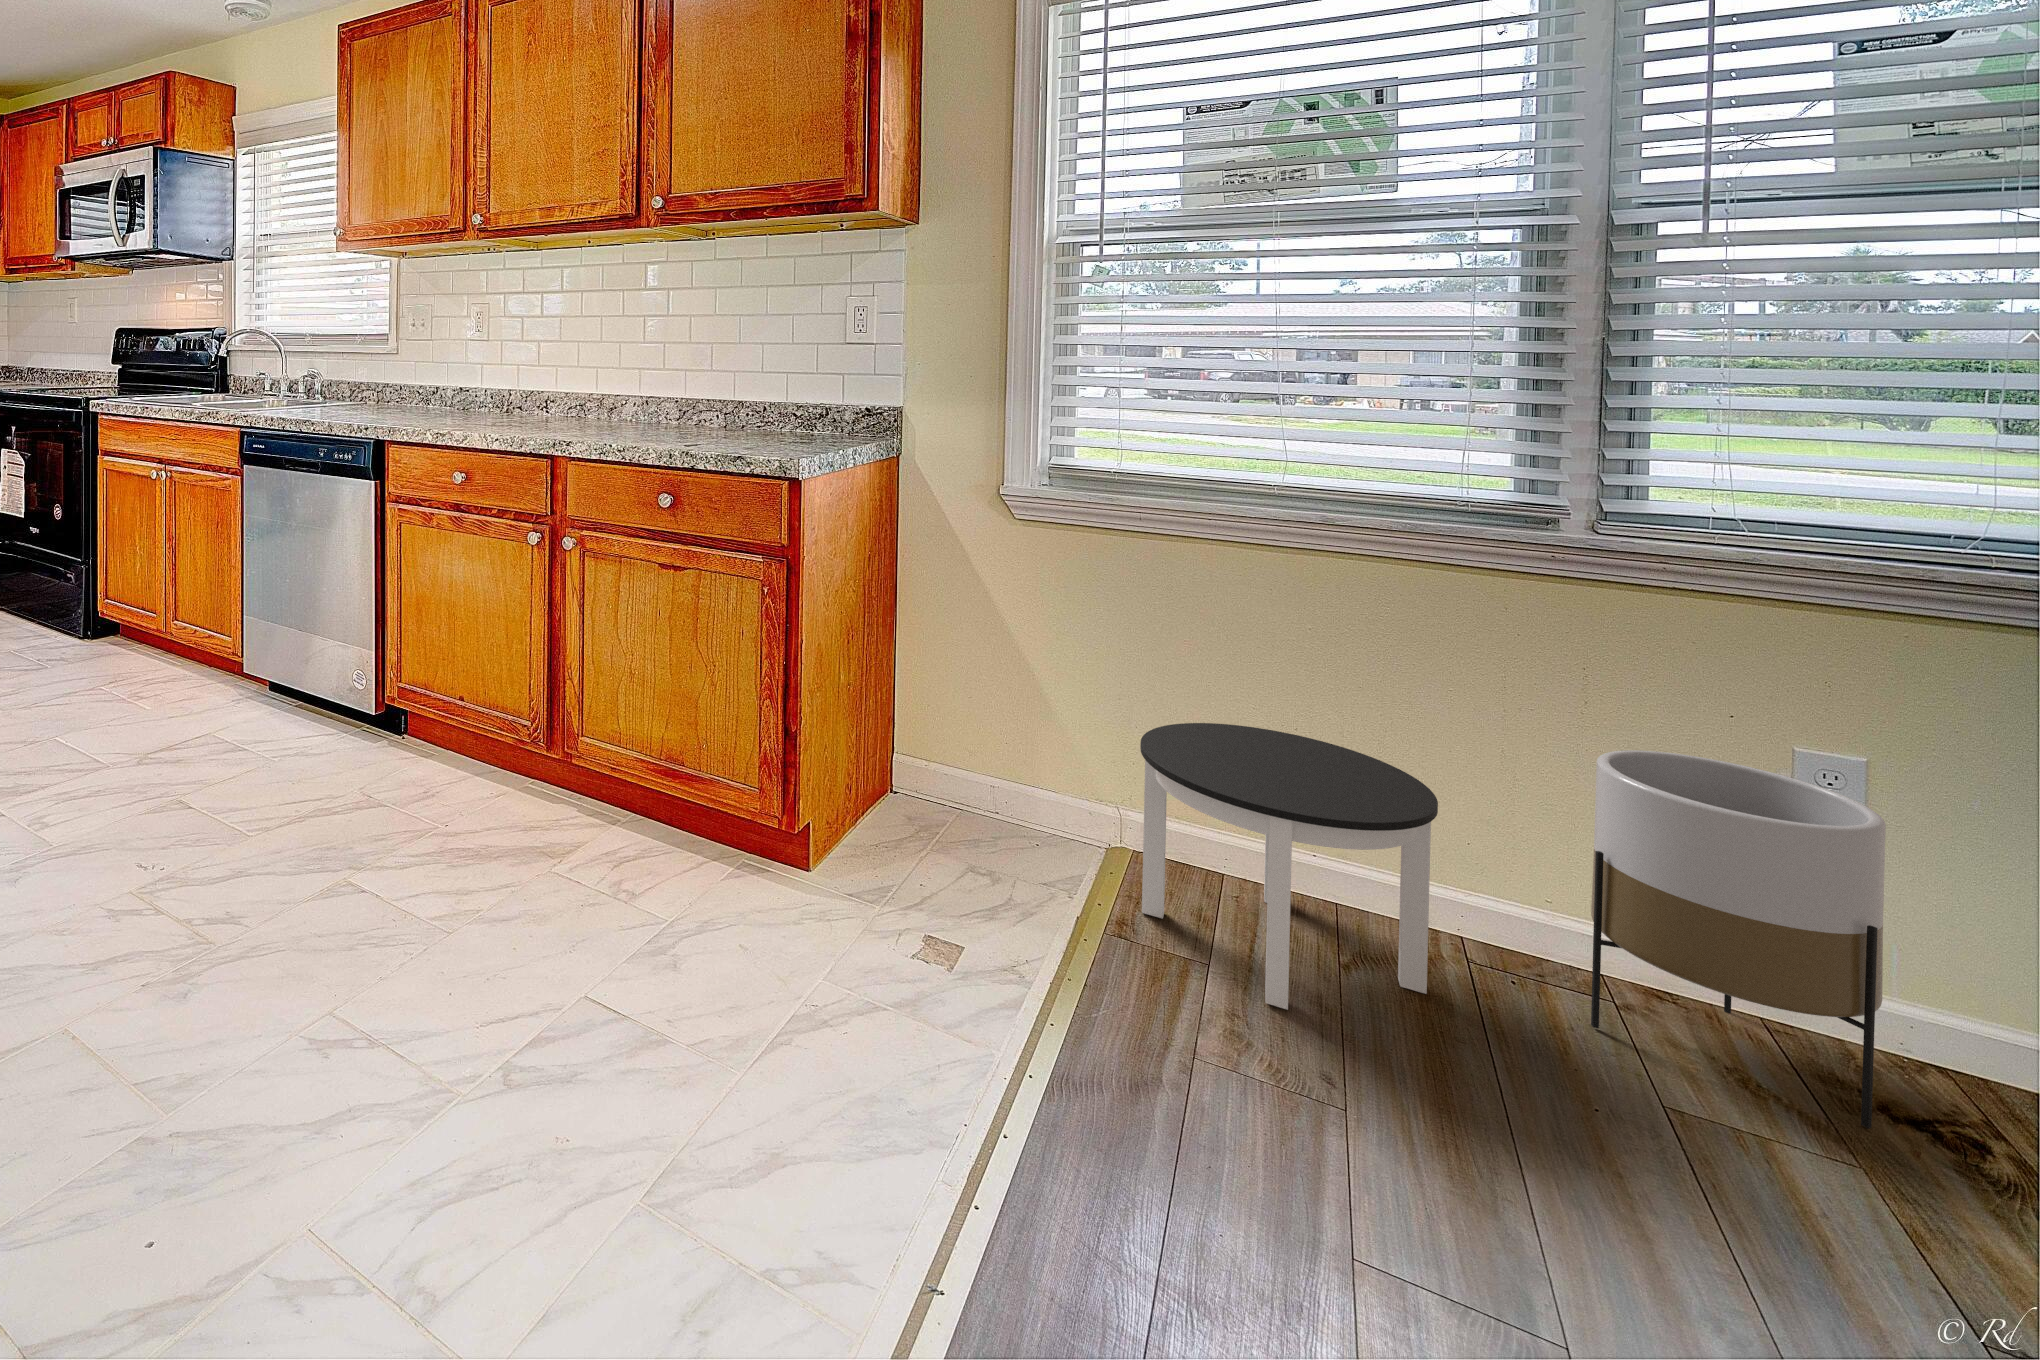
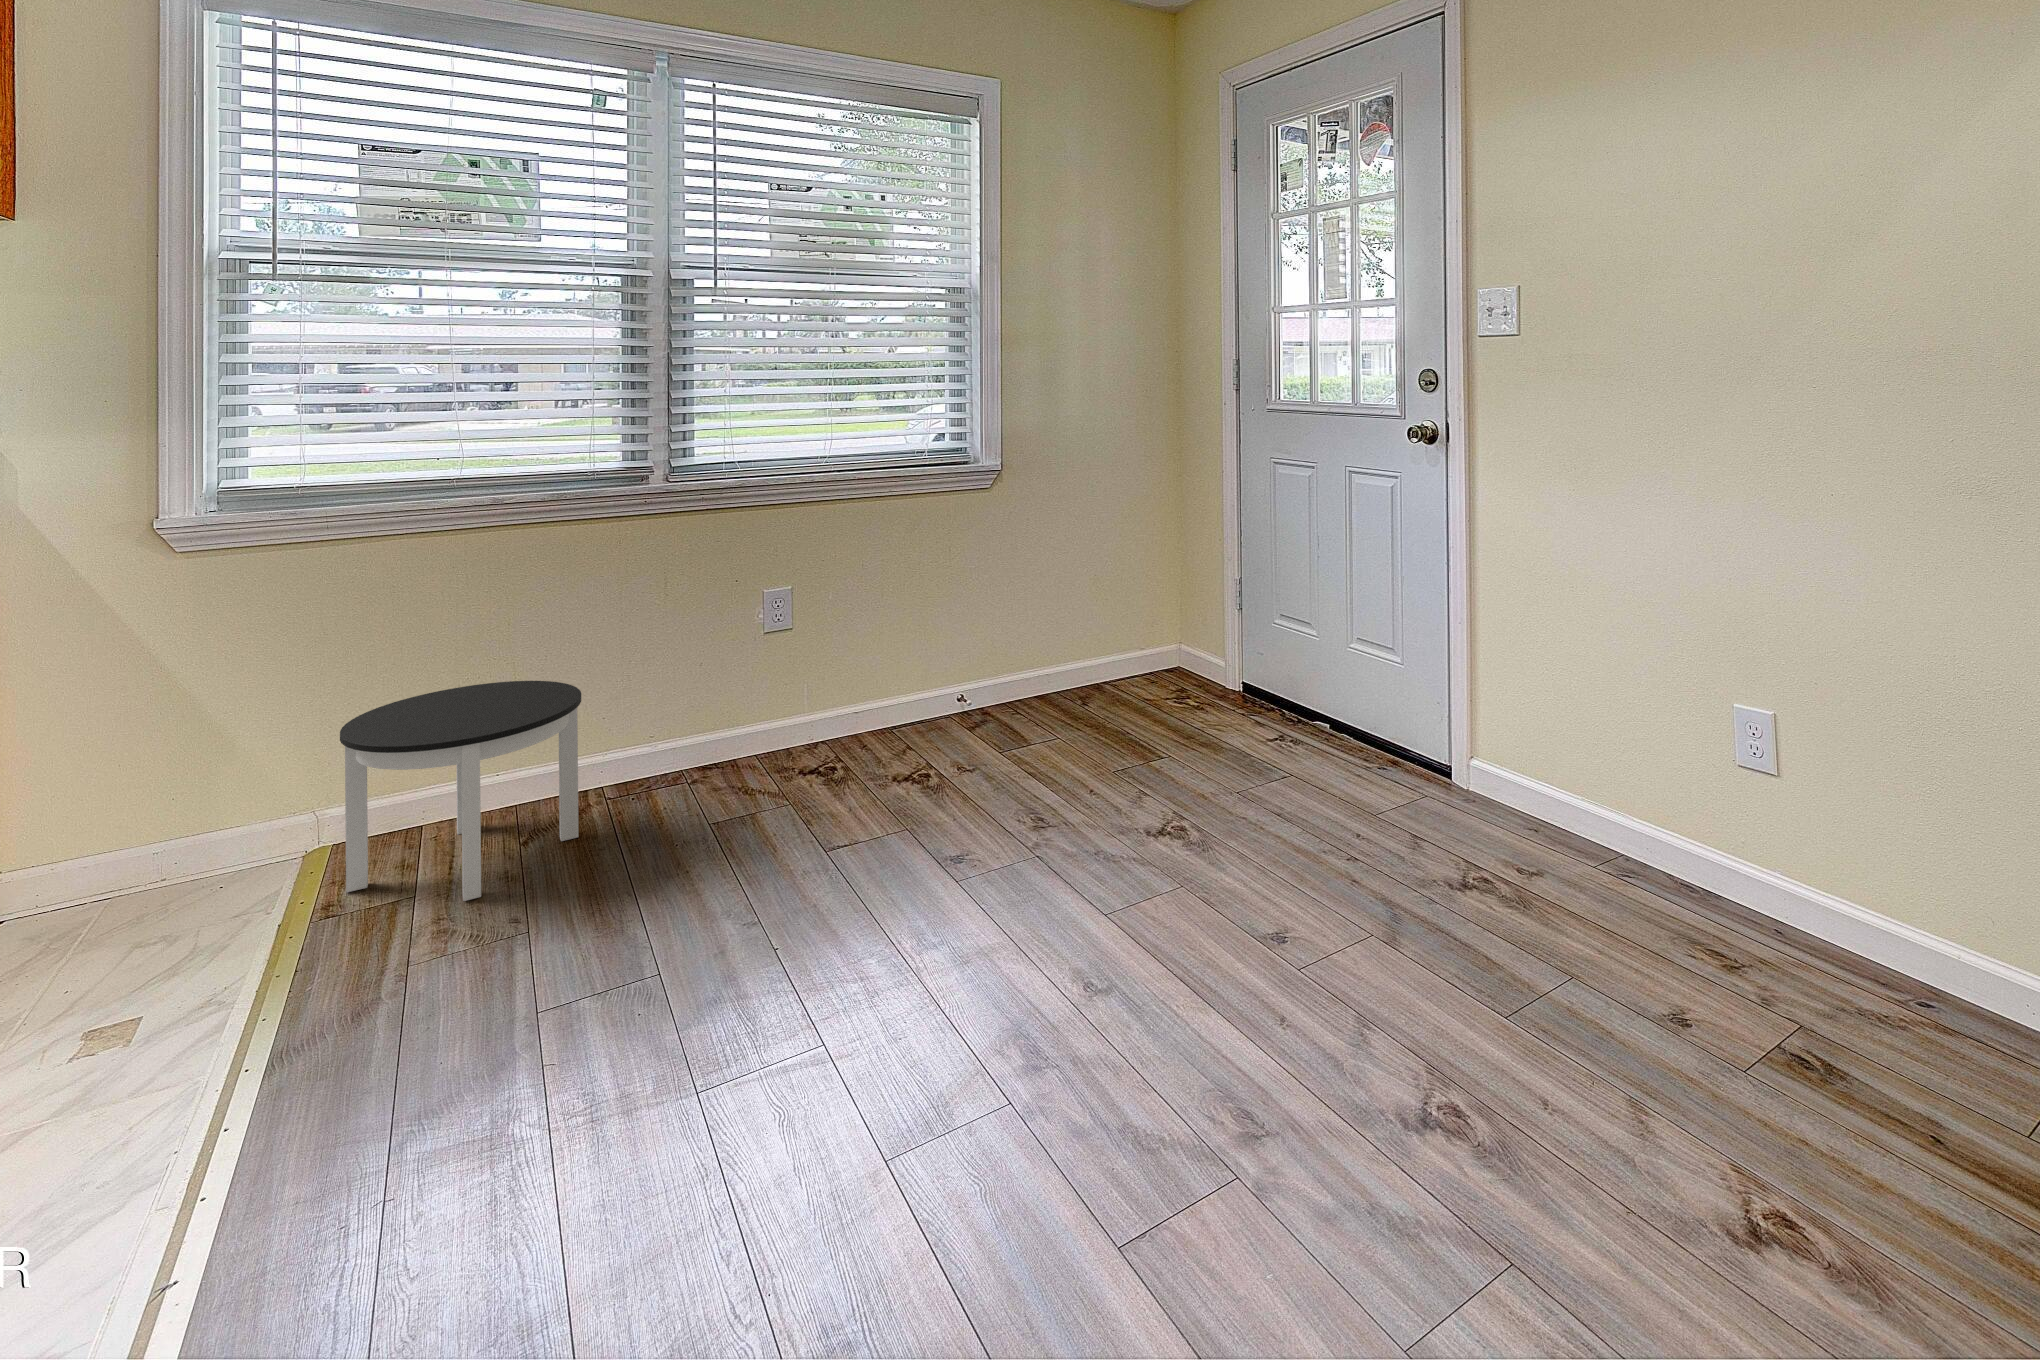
planter: present [1591,750,1886,1128] -> none [672,611,796,806]

